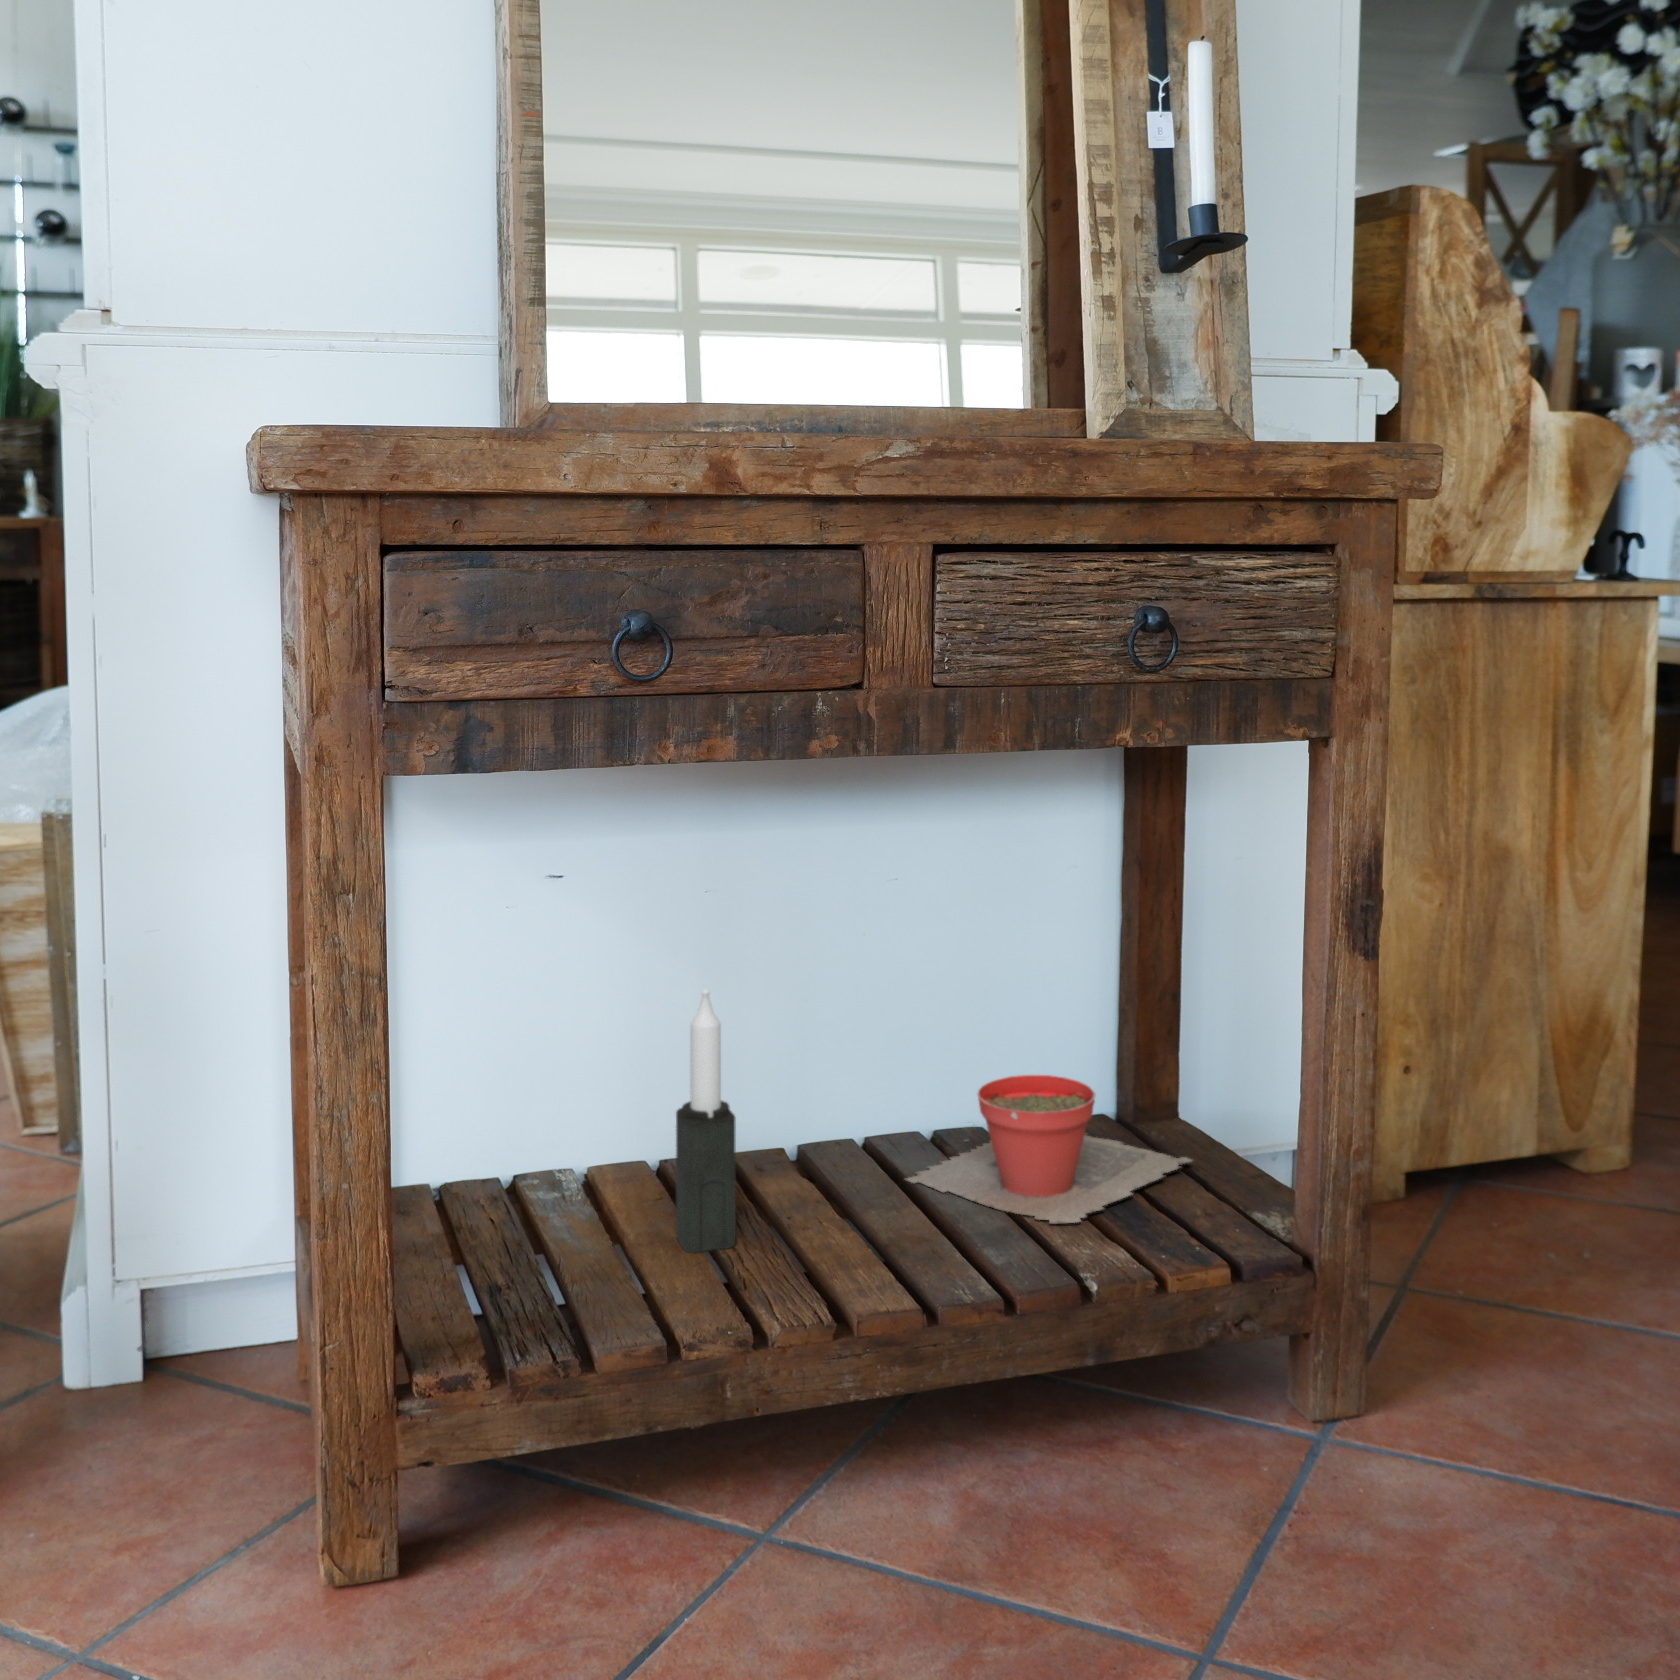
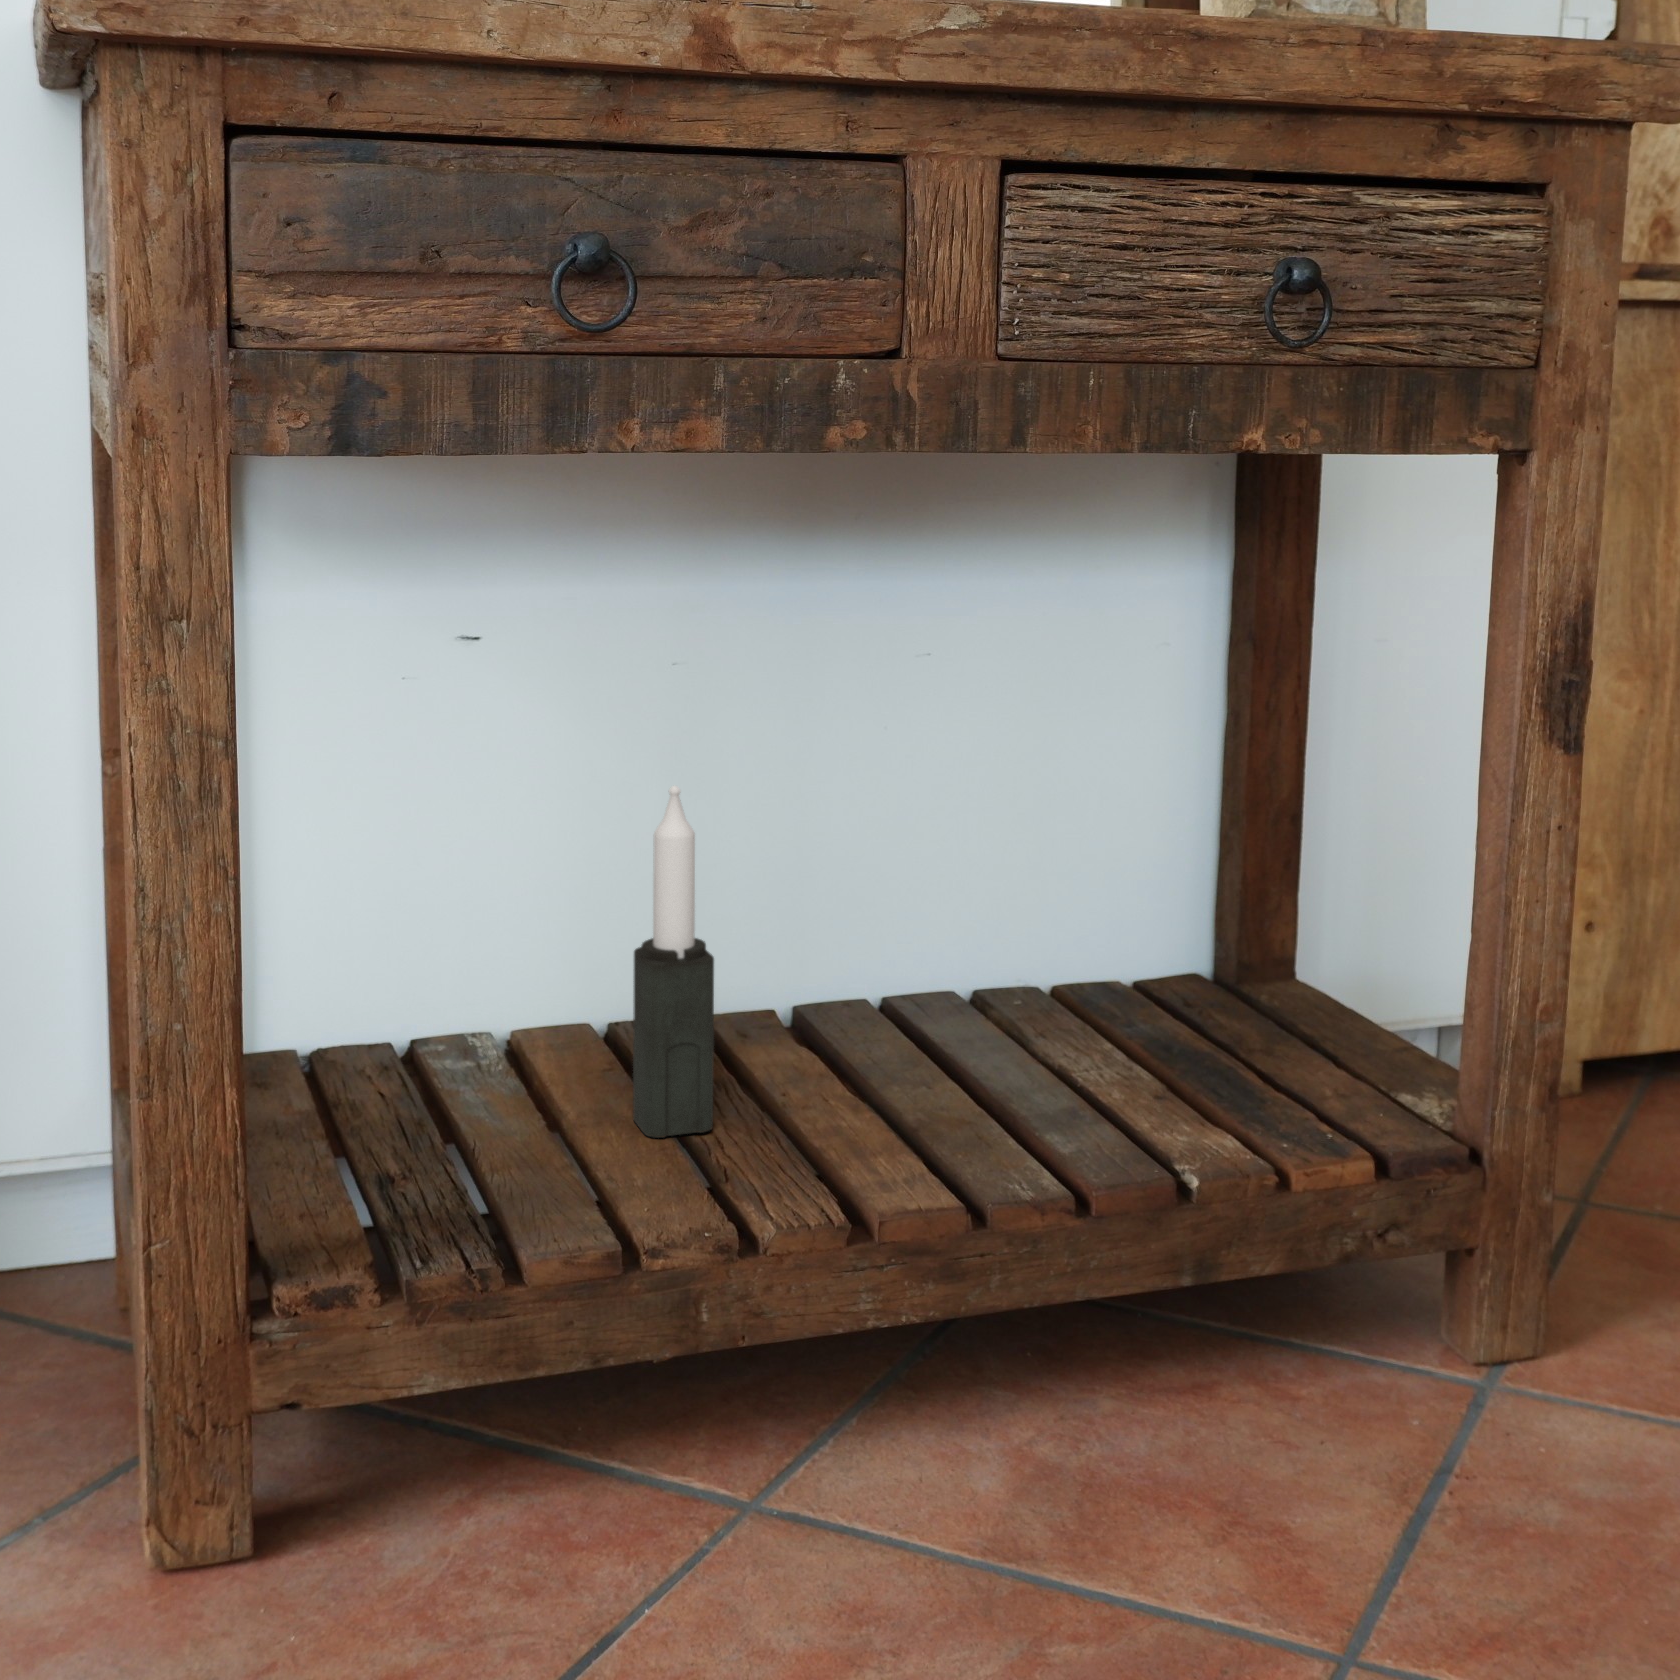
plant pot: present [906,1075,1192,1224] -> none [935,917,1318,1104]

